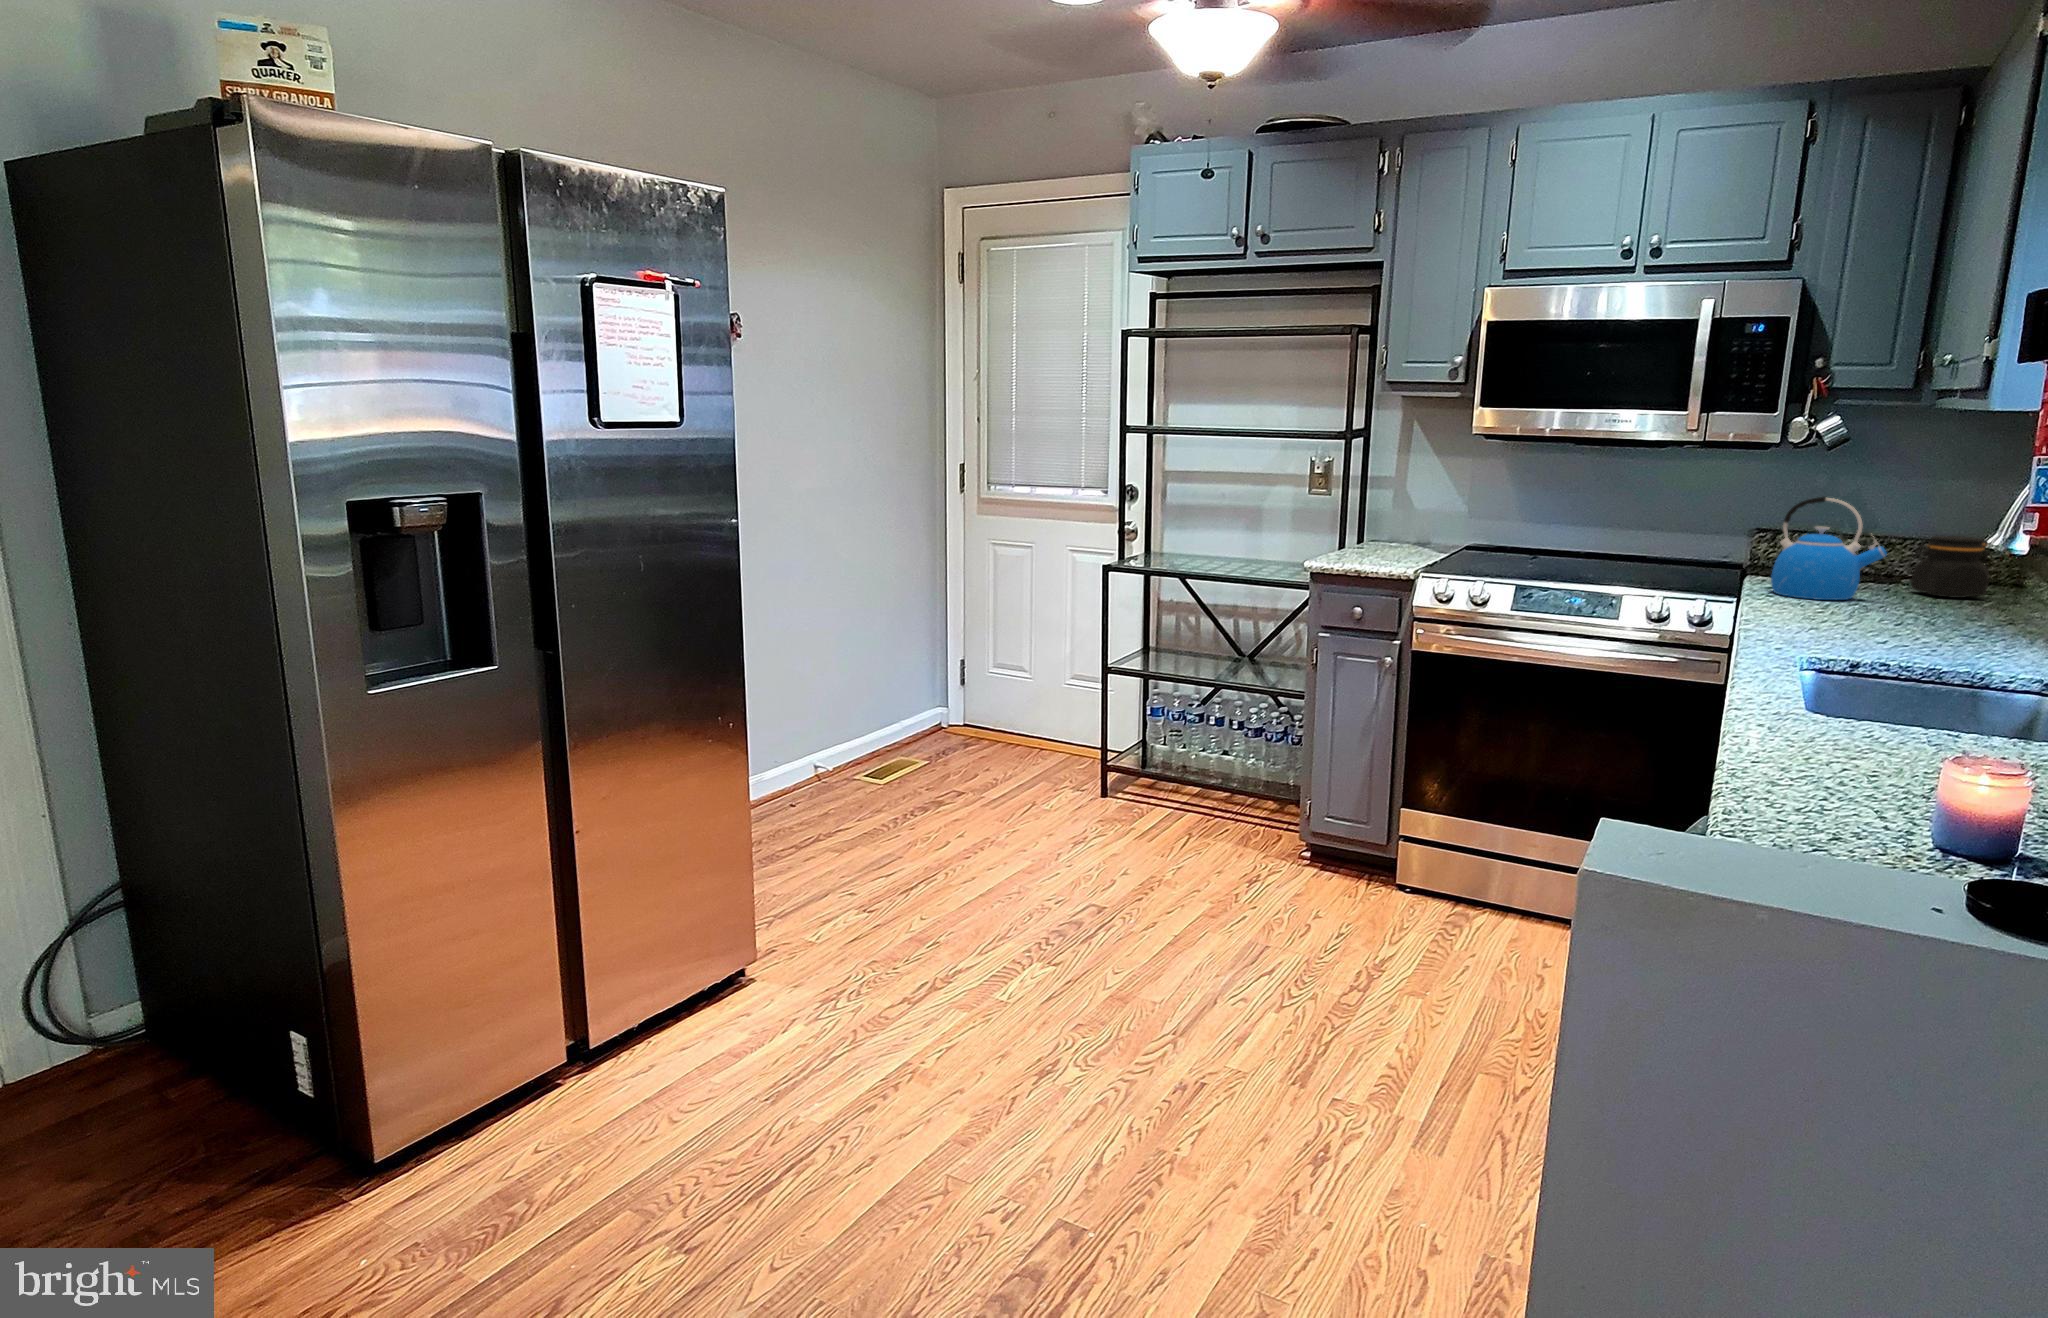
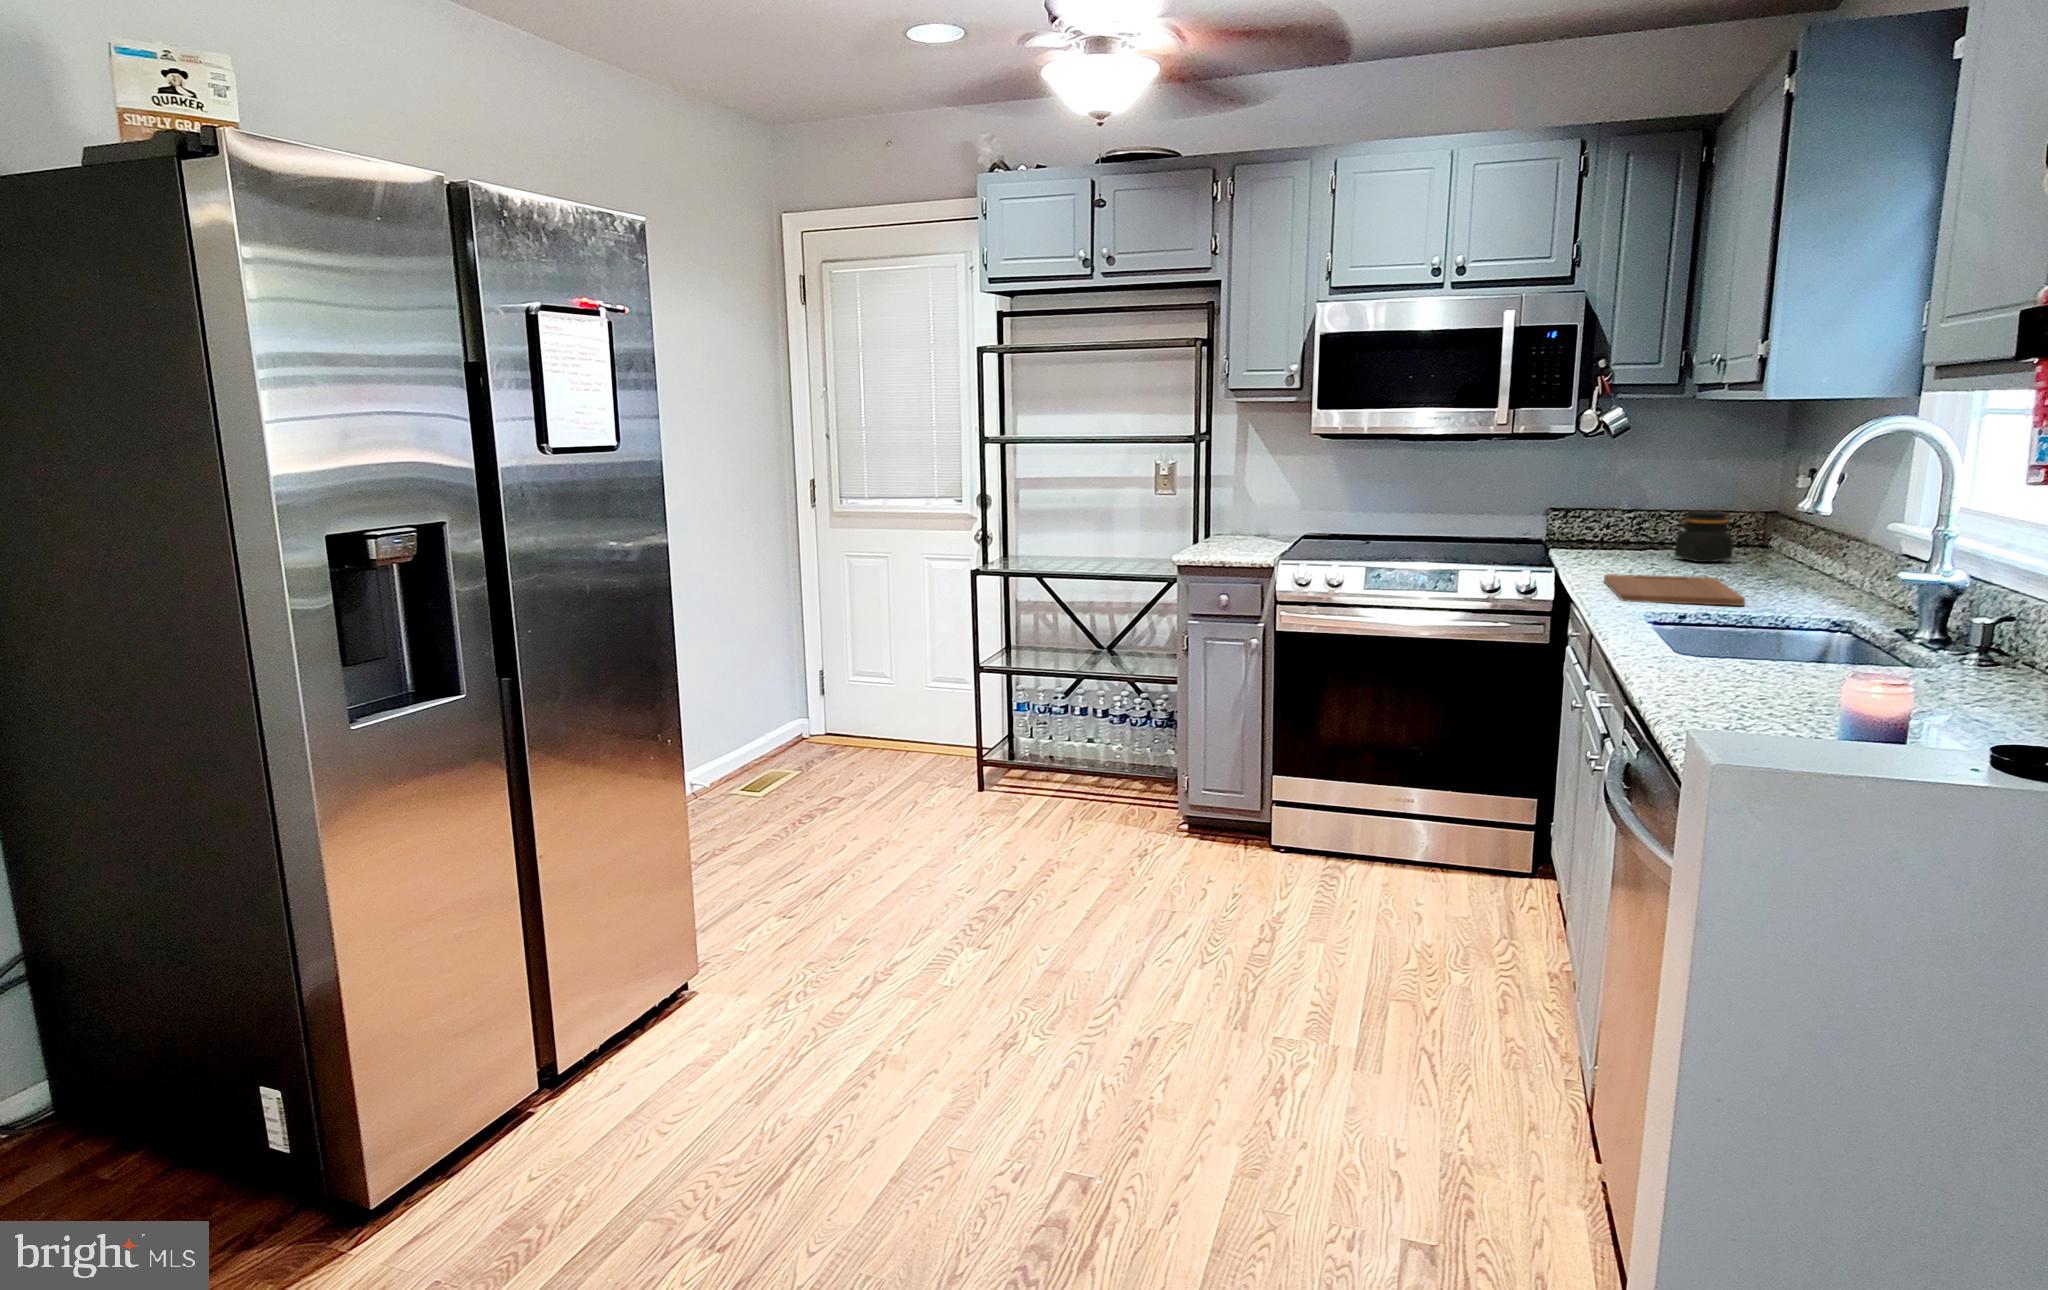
kettle: present [1771,497,1887,600] -> none [1571,481,1661,569]
cutting board: none [1798,606,1970,653] -> present [1604,574,1745,606]

